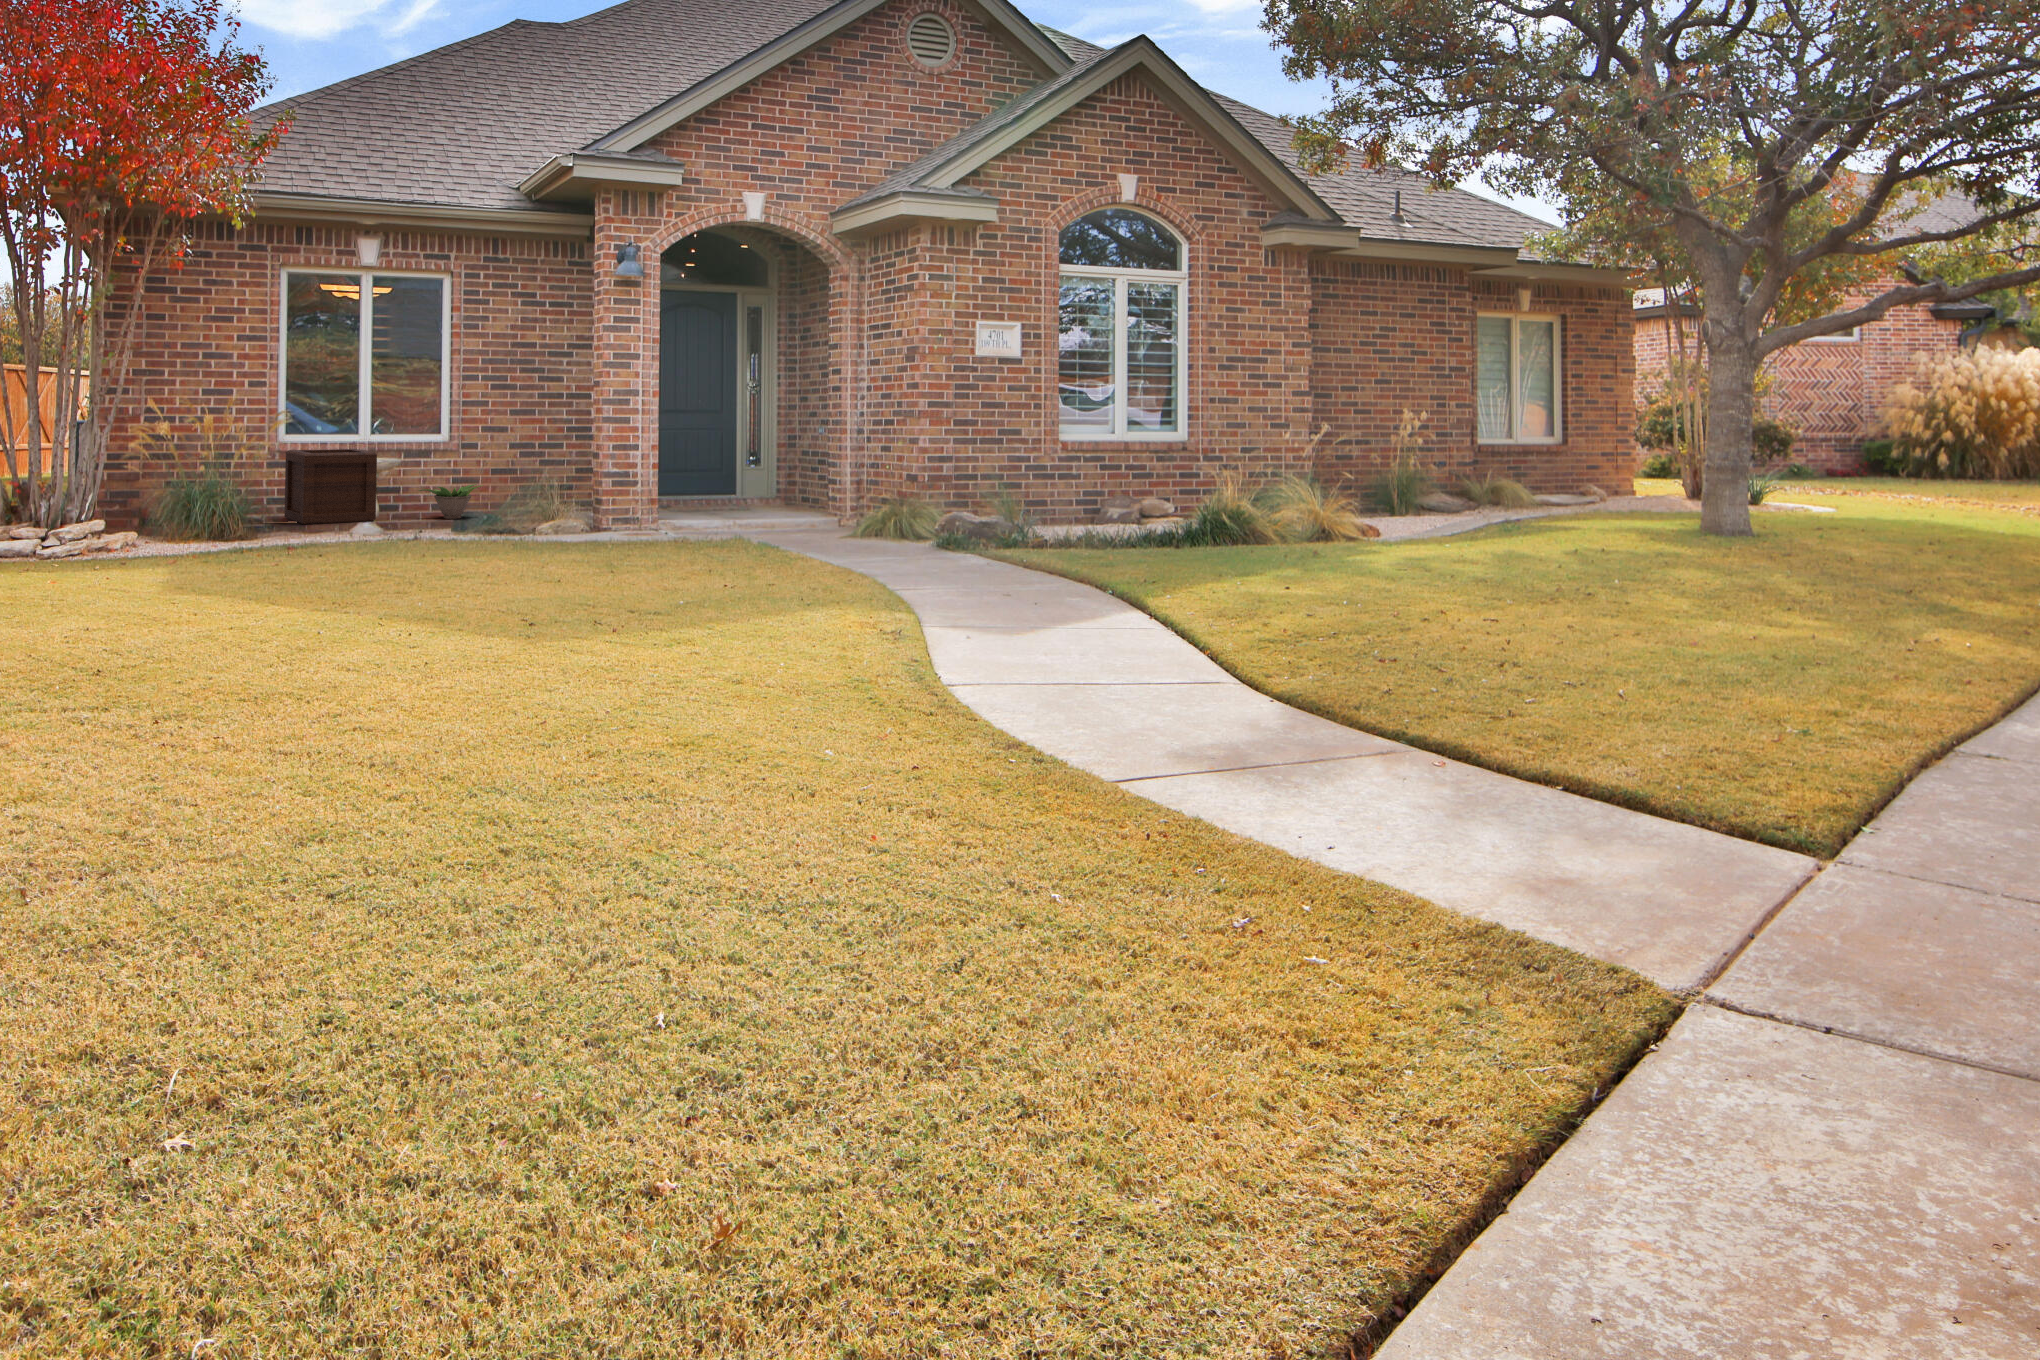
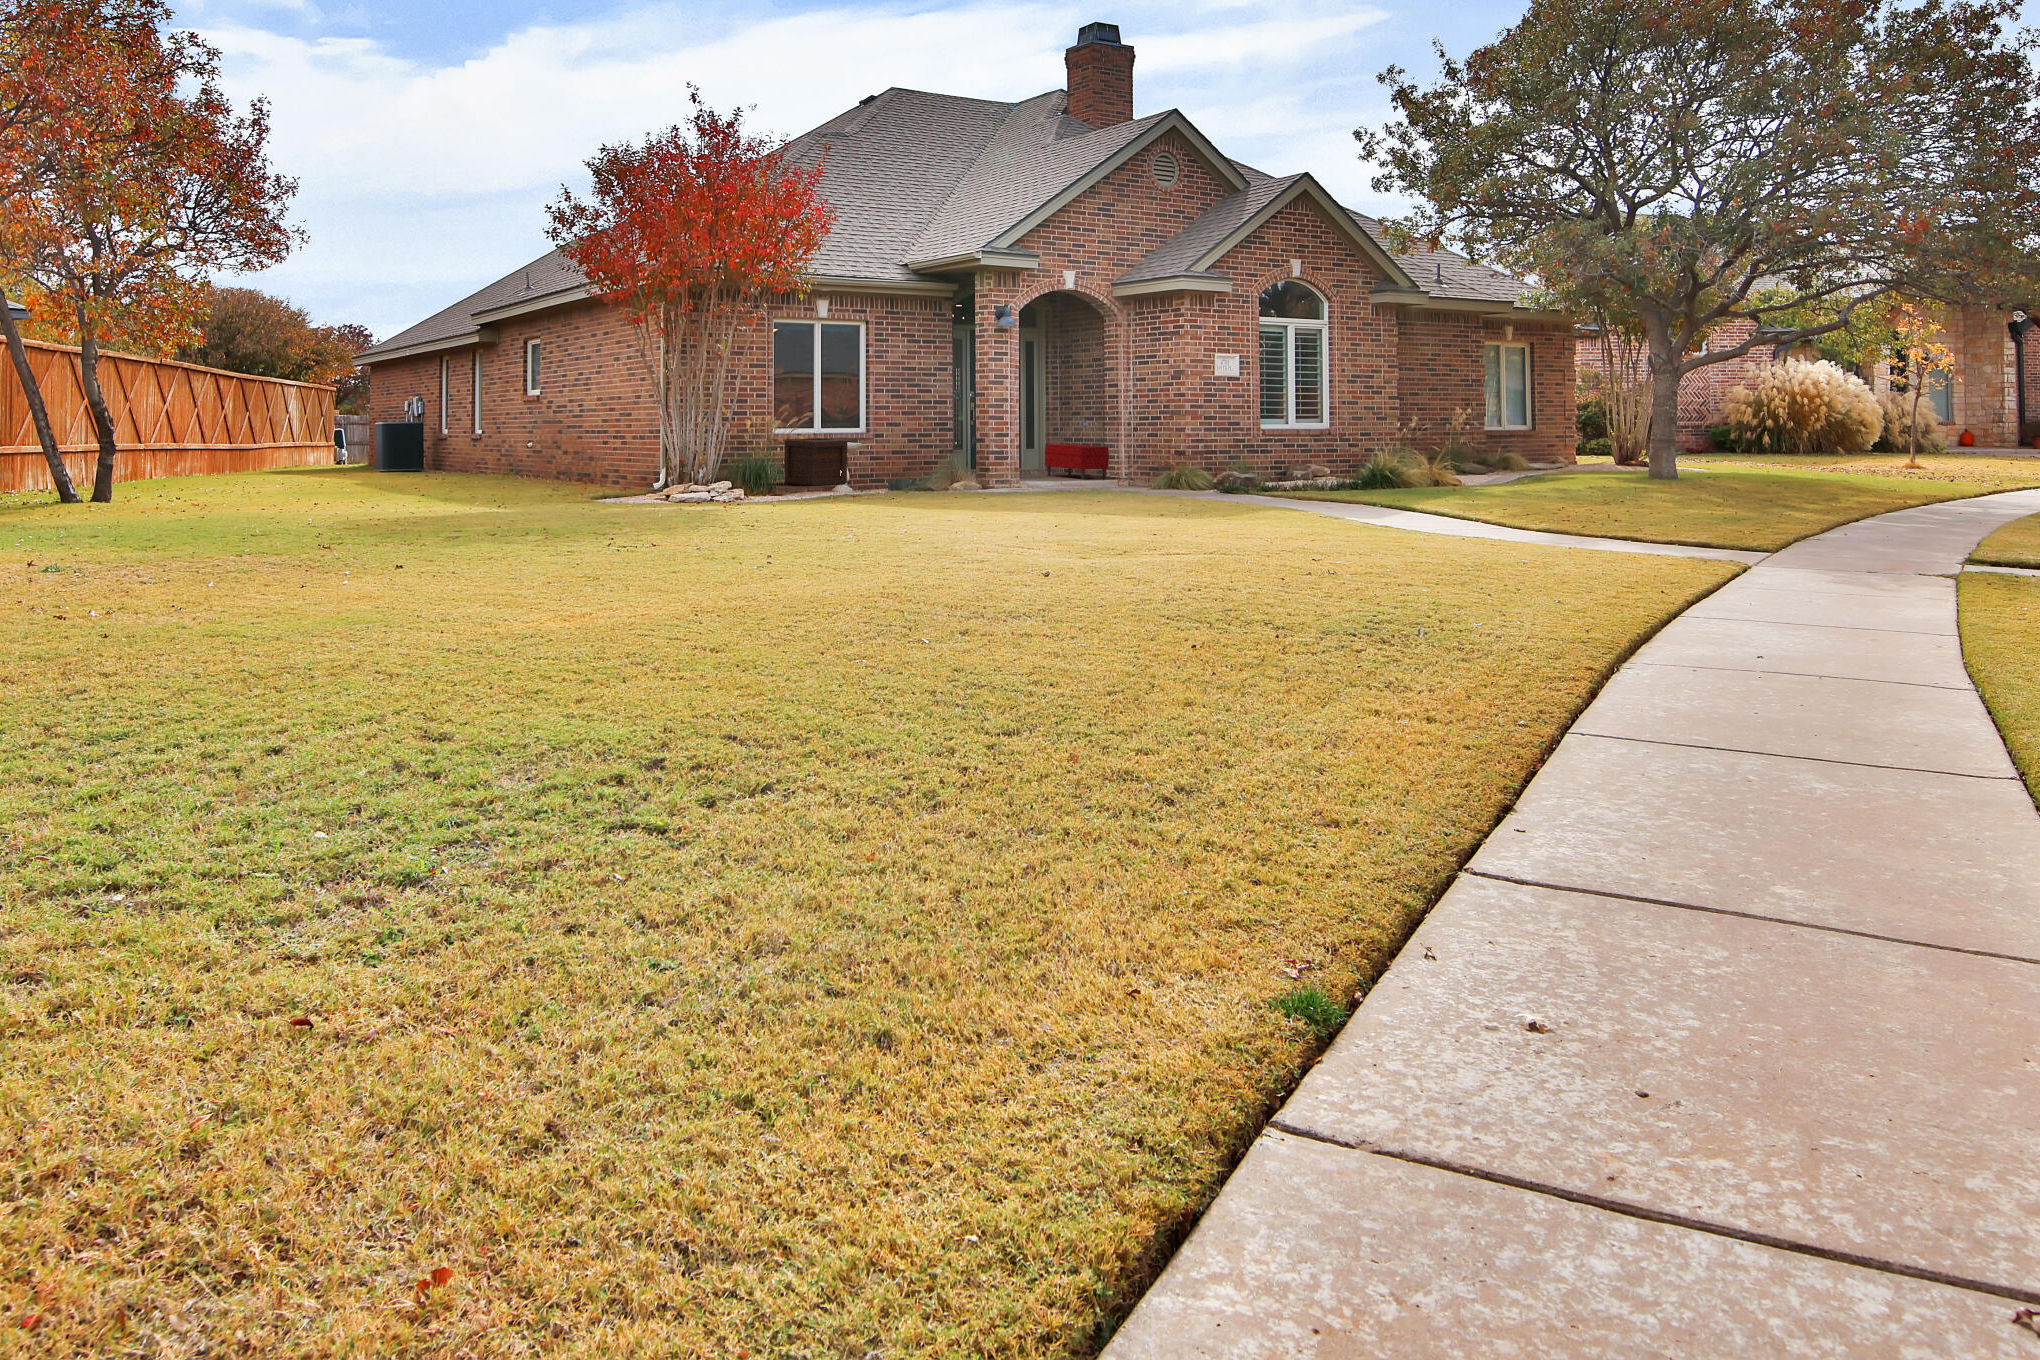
bench: none [748,460,826,518] -> present [1045,444,1109,480]
decorative plant: present [419,484,483,519] -> none [866,460,903,482]

